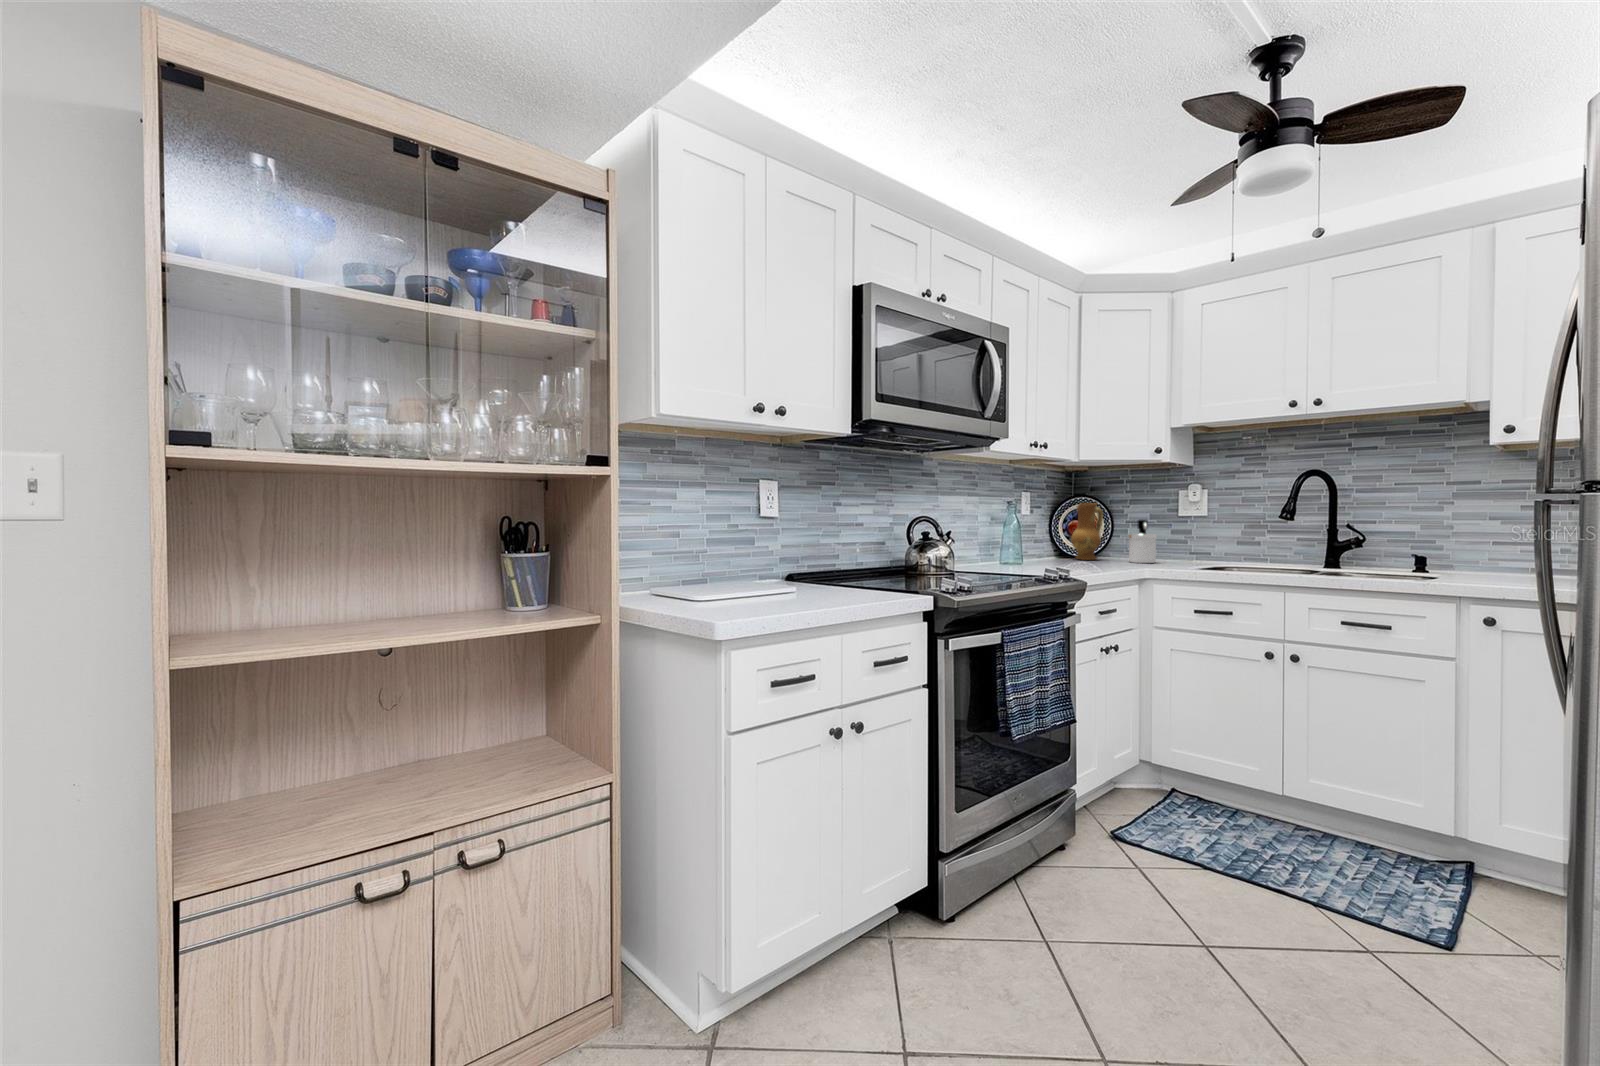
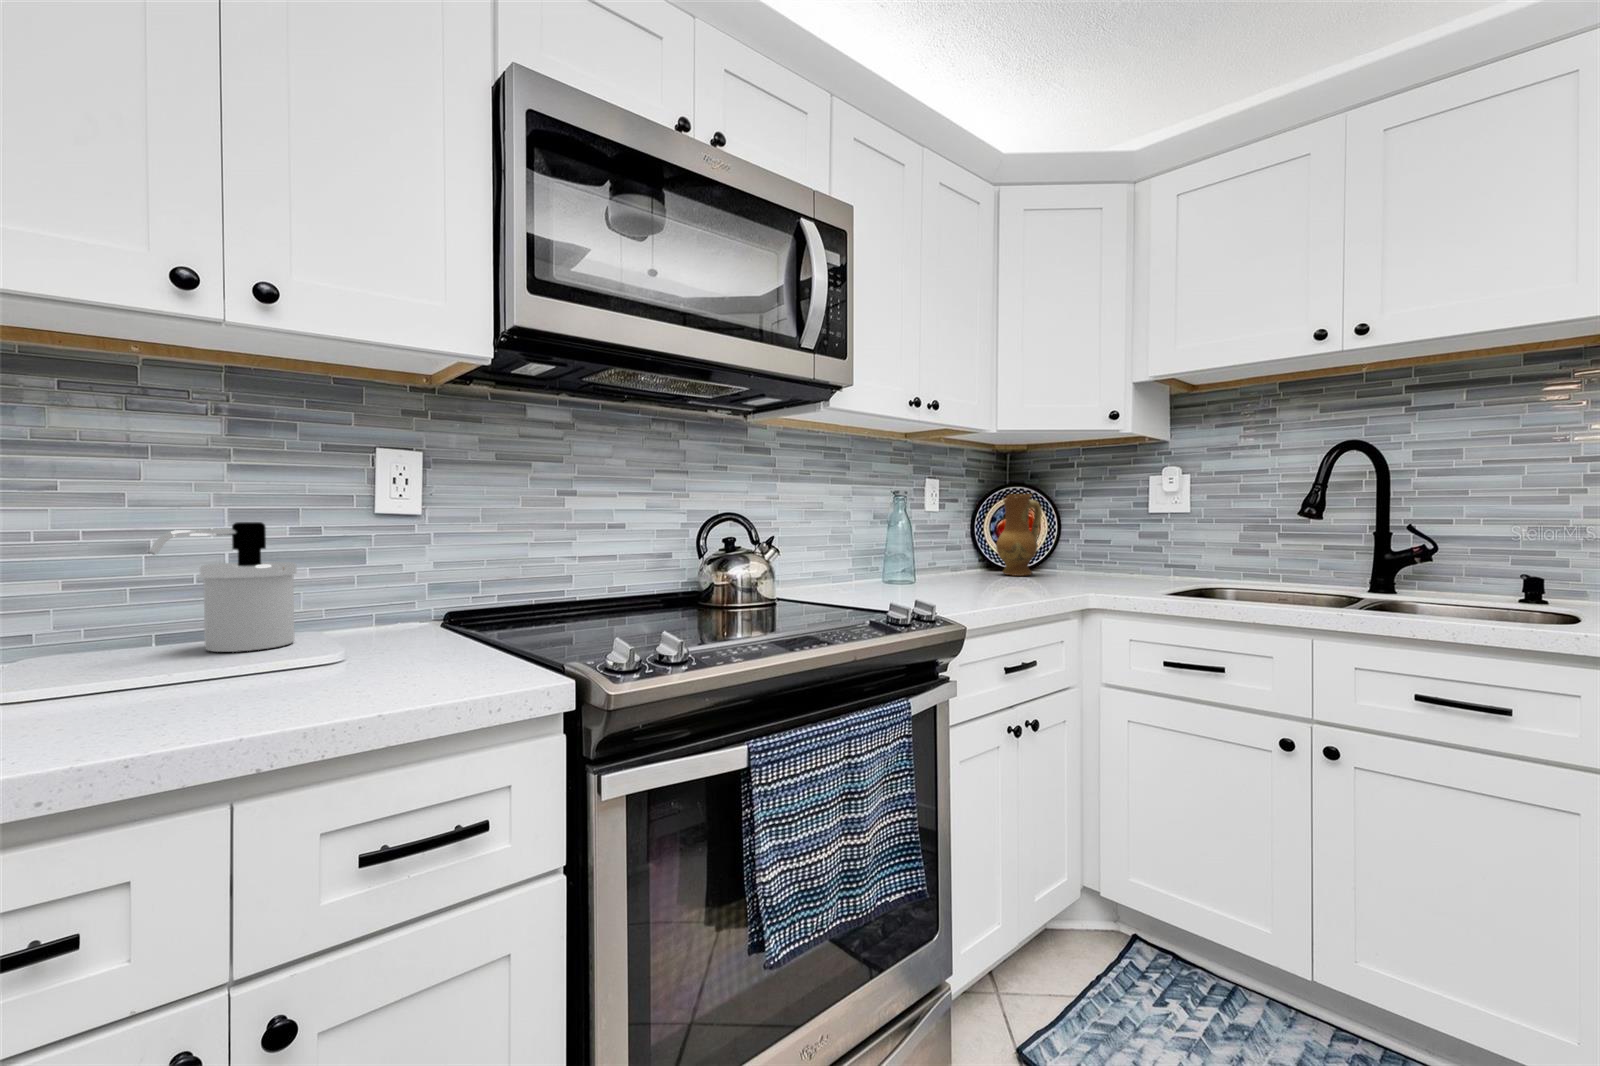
soap dispenser: present [1128,520,1157,563] -> present [149,522,297,652]

